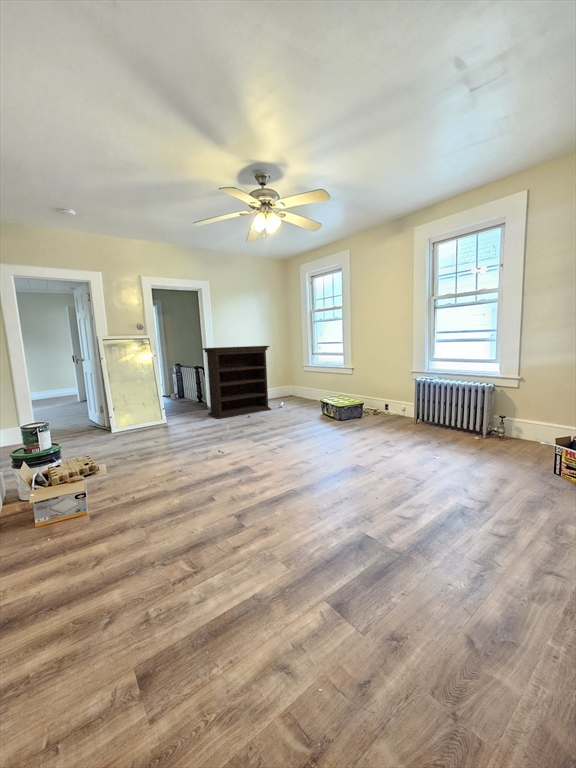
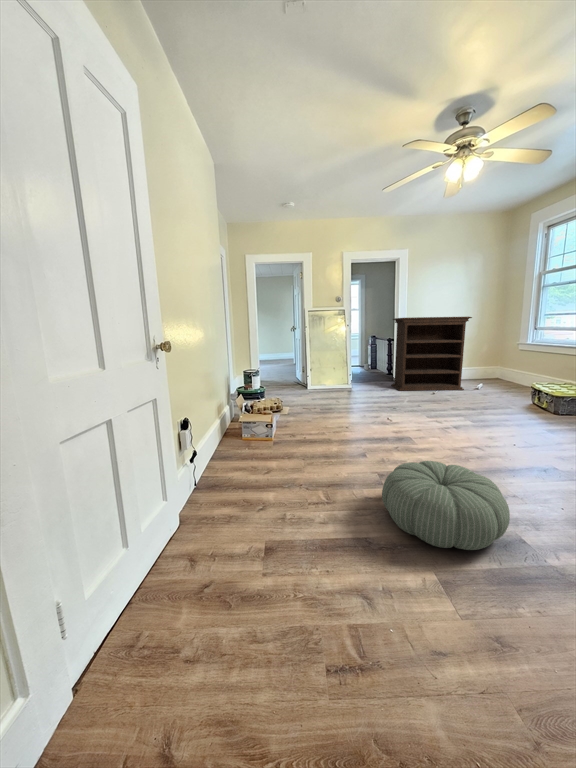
pouf: none [254,486,360,574] -> present [382,461,510,550]

